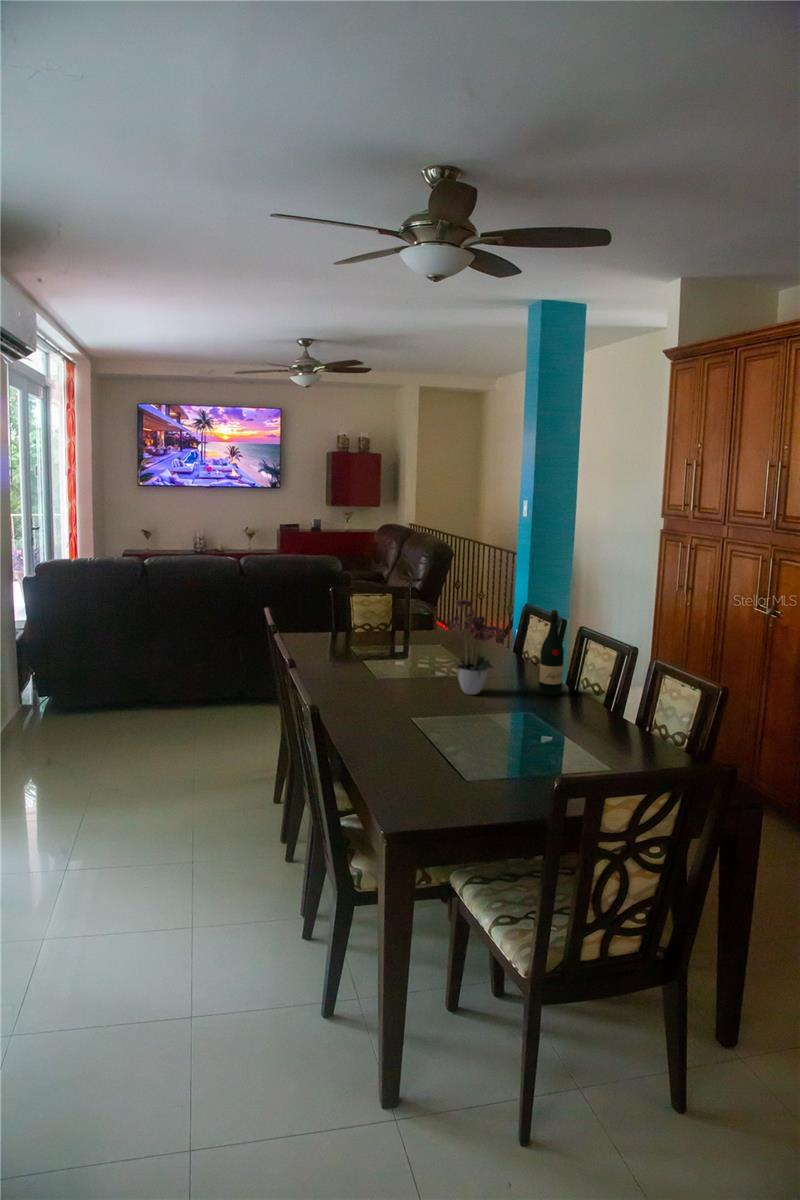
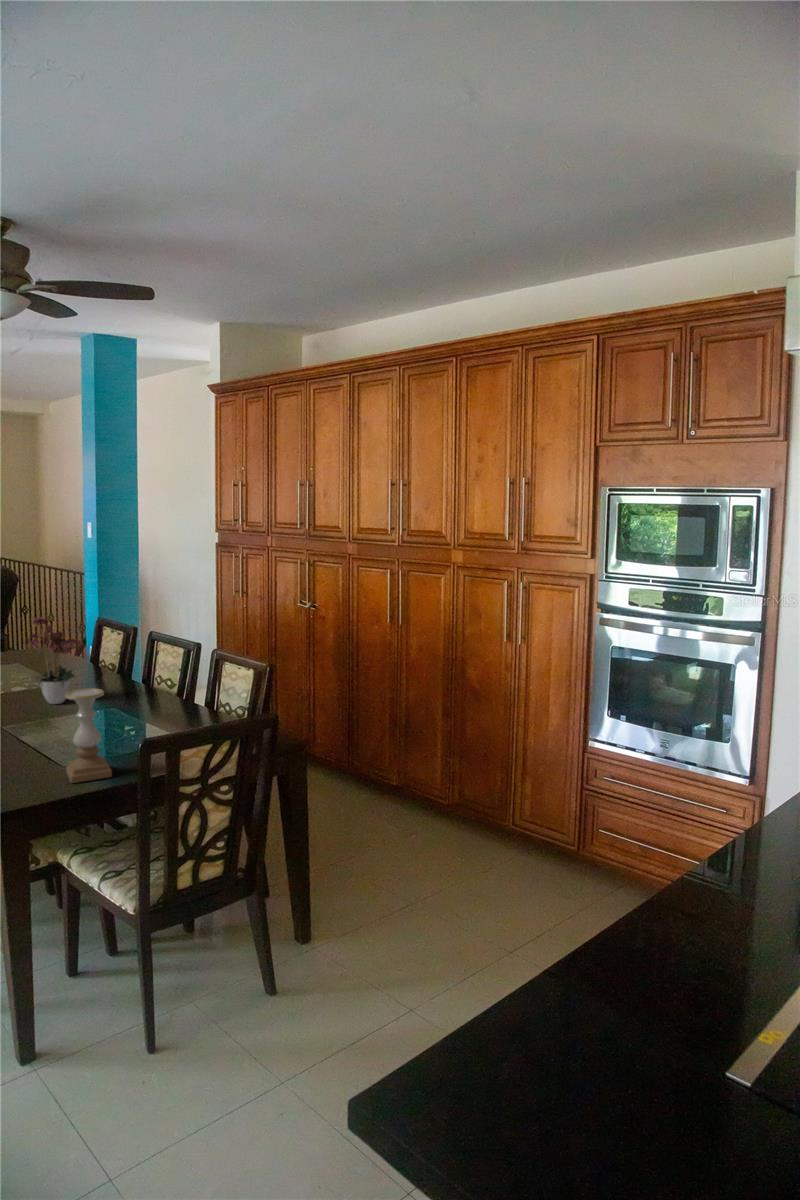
wine bottle: present [539,610,564,696] -> none [119,619,141,694]
candle holder: none [469,692,519,804] -> present [65,688,112,783]

